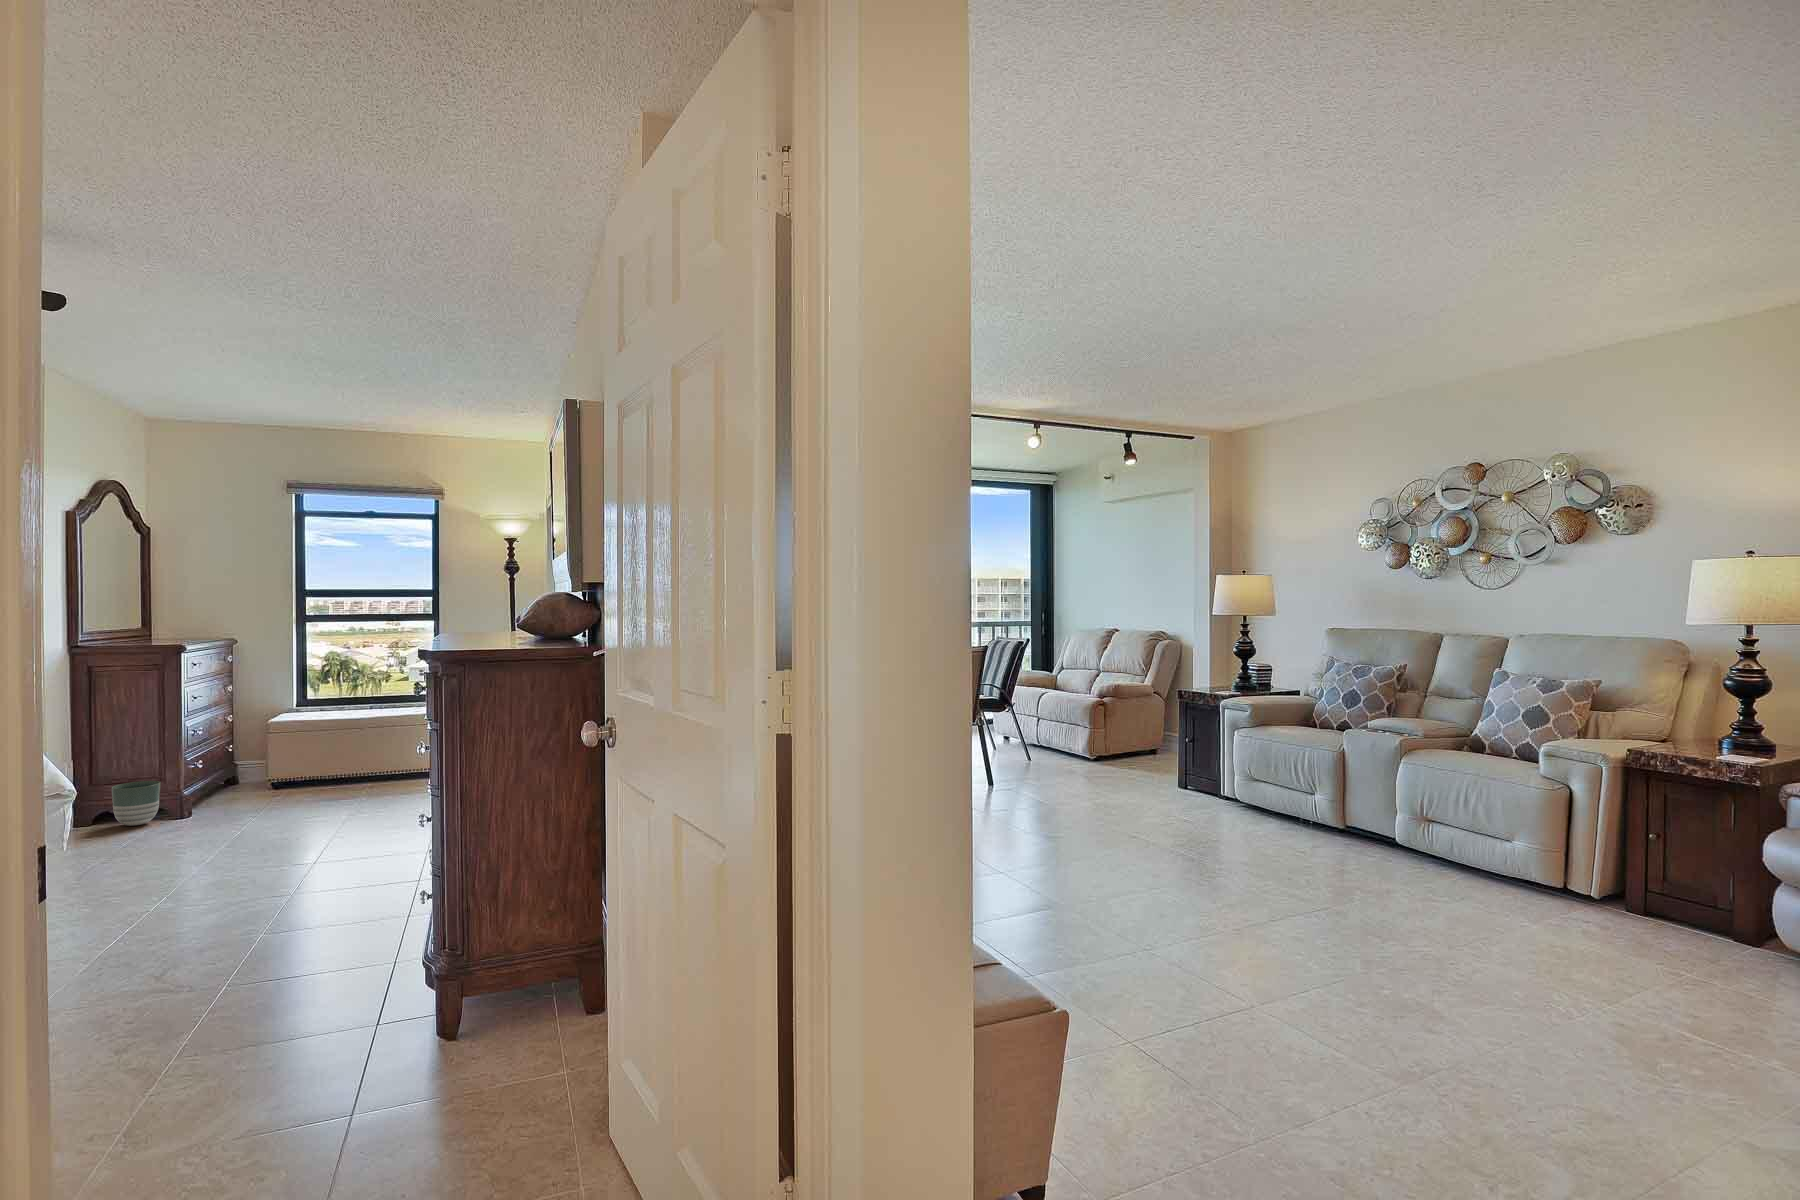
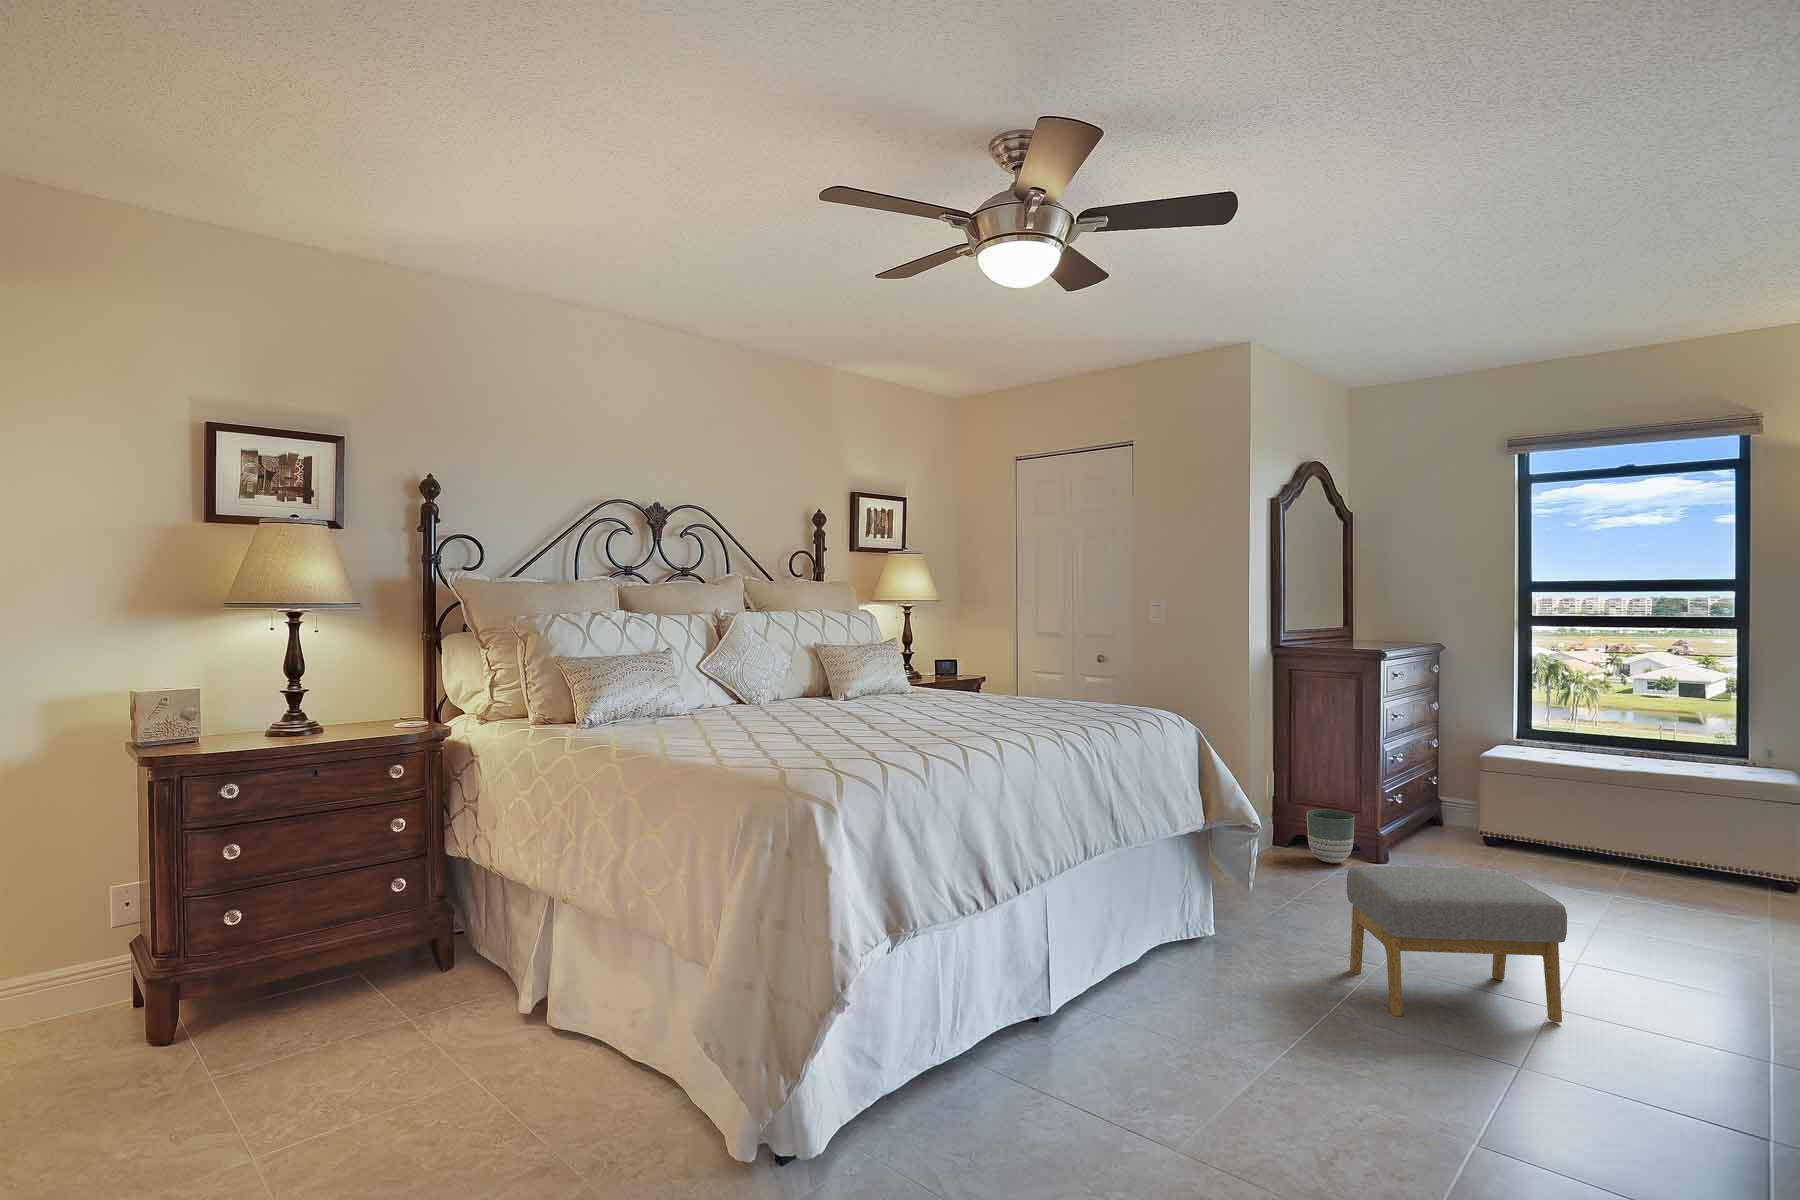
footstool: none [165,783,326,893] -> present [1347,867,1567,1023]

